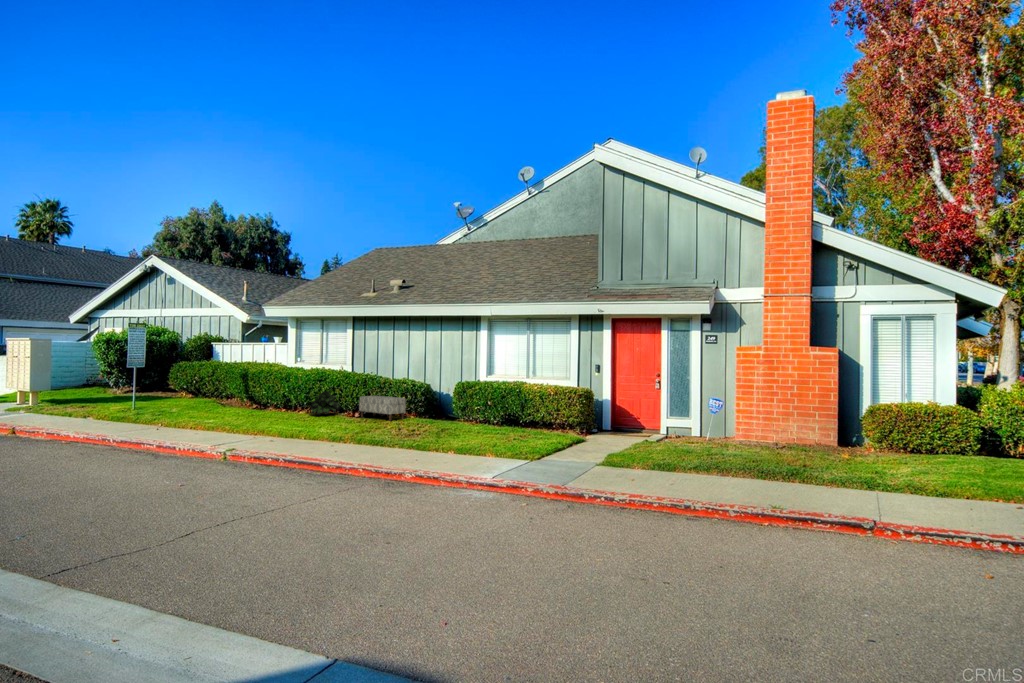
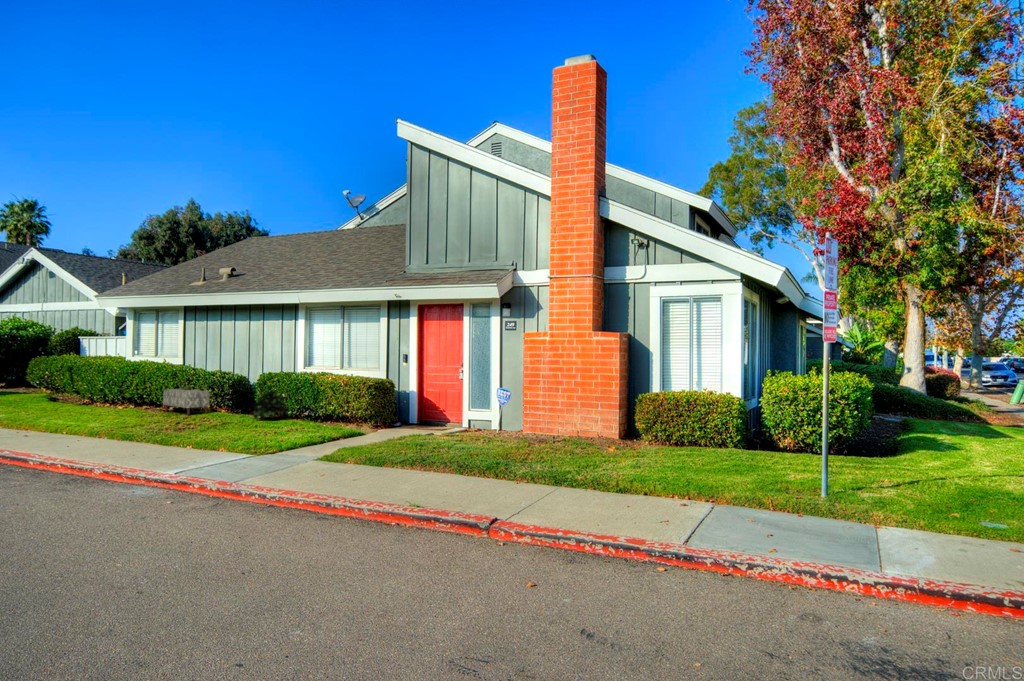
potted plant: present [311,391,341,415] -> present [253,391,289,419]

